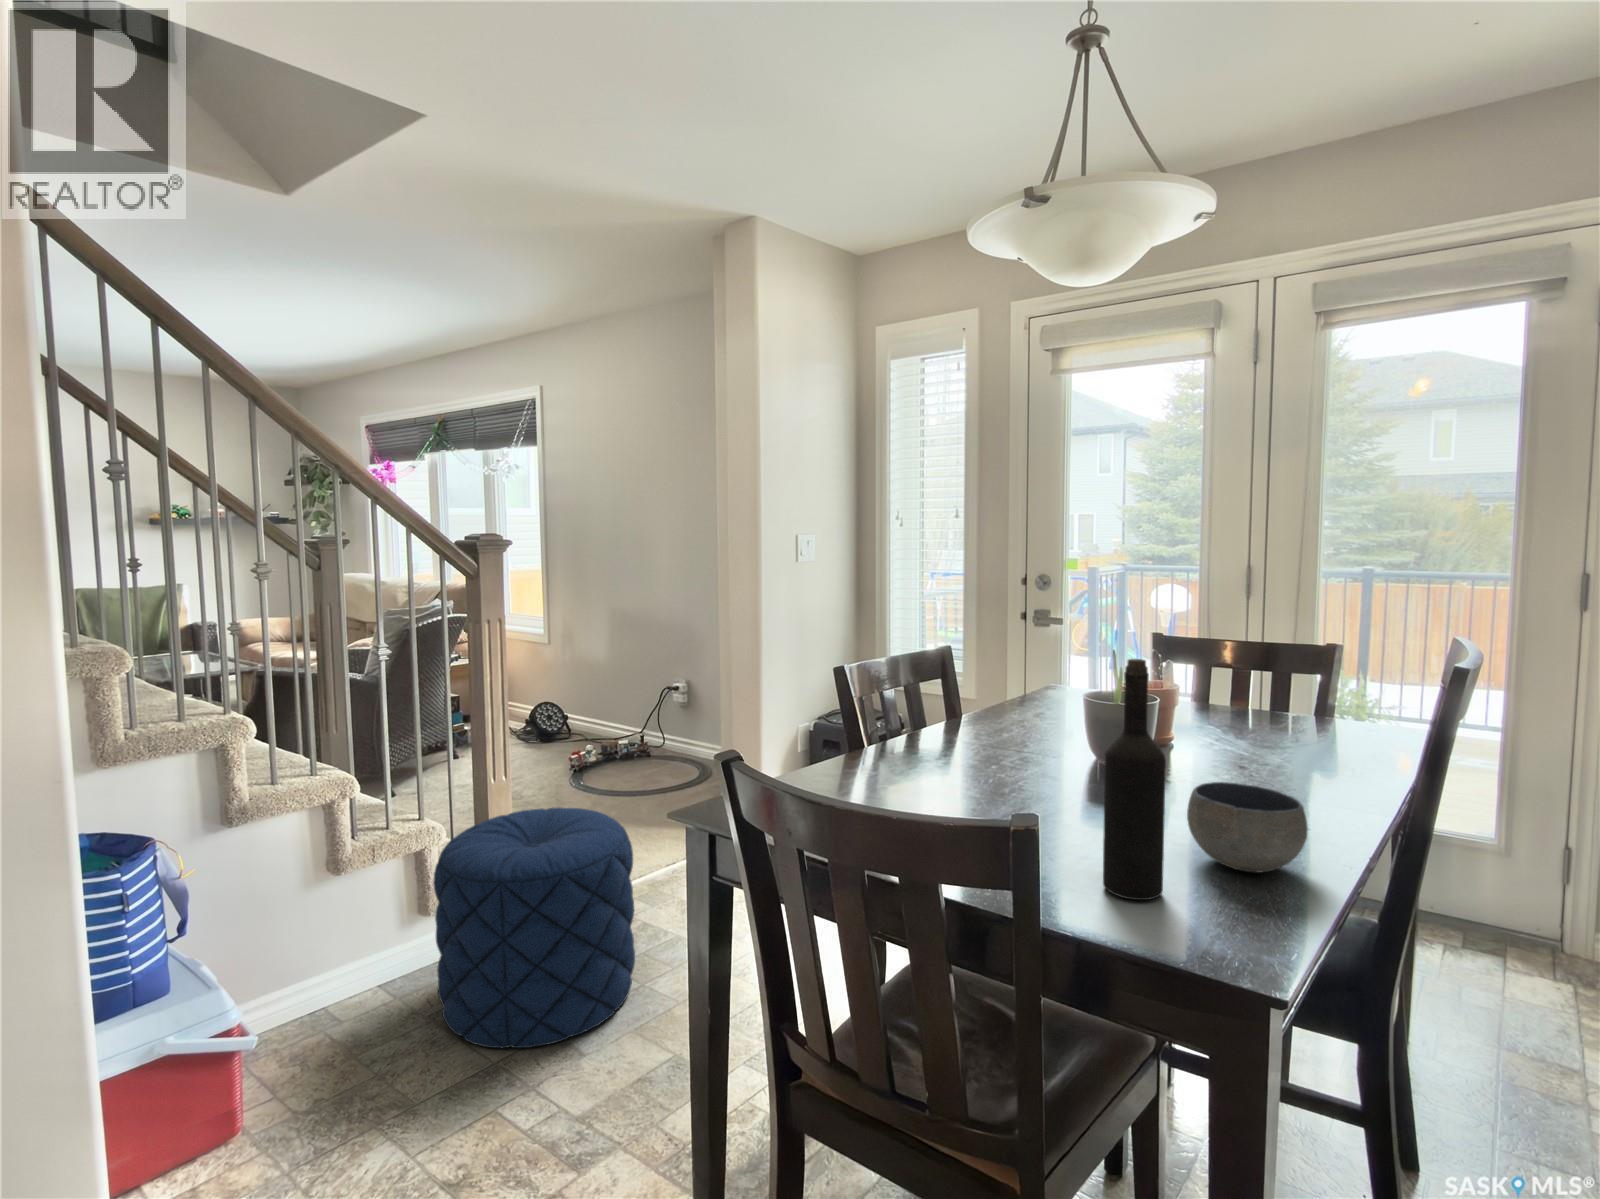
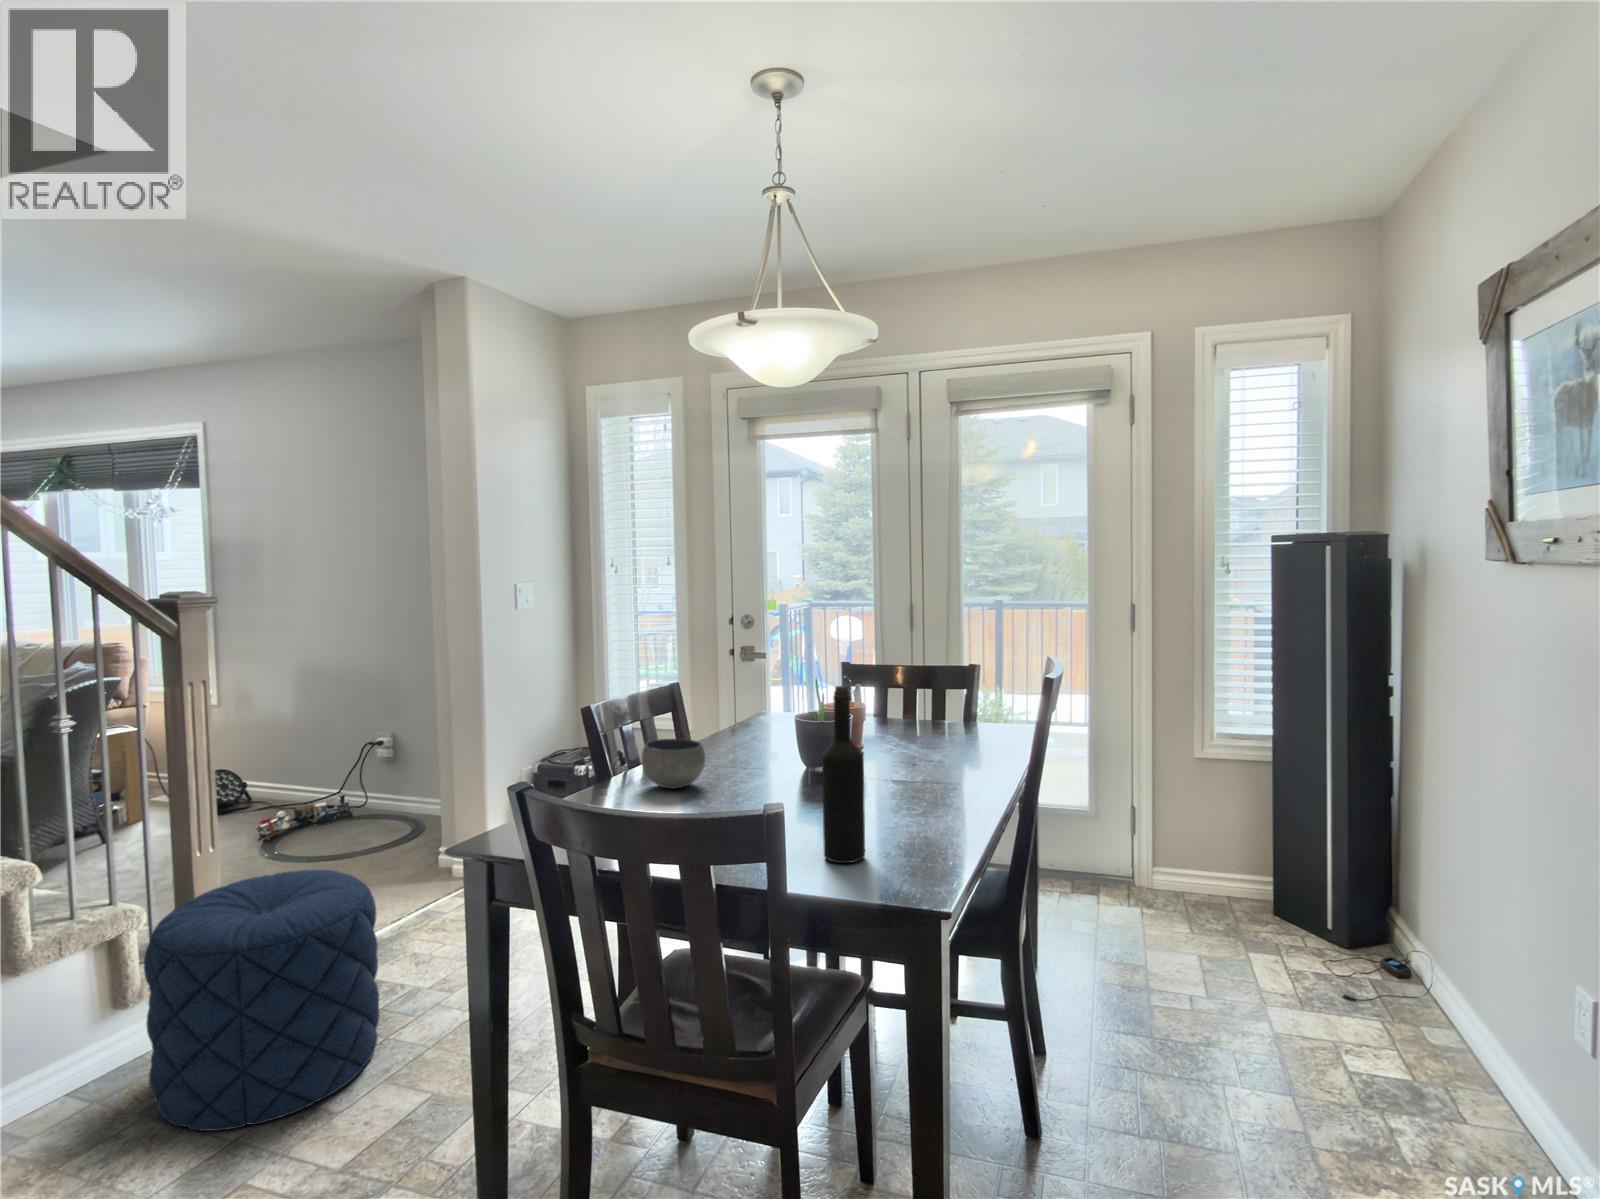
bowl: present [1187,782,1308,872] -> present [642,739,705,788]

